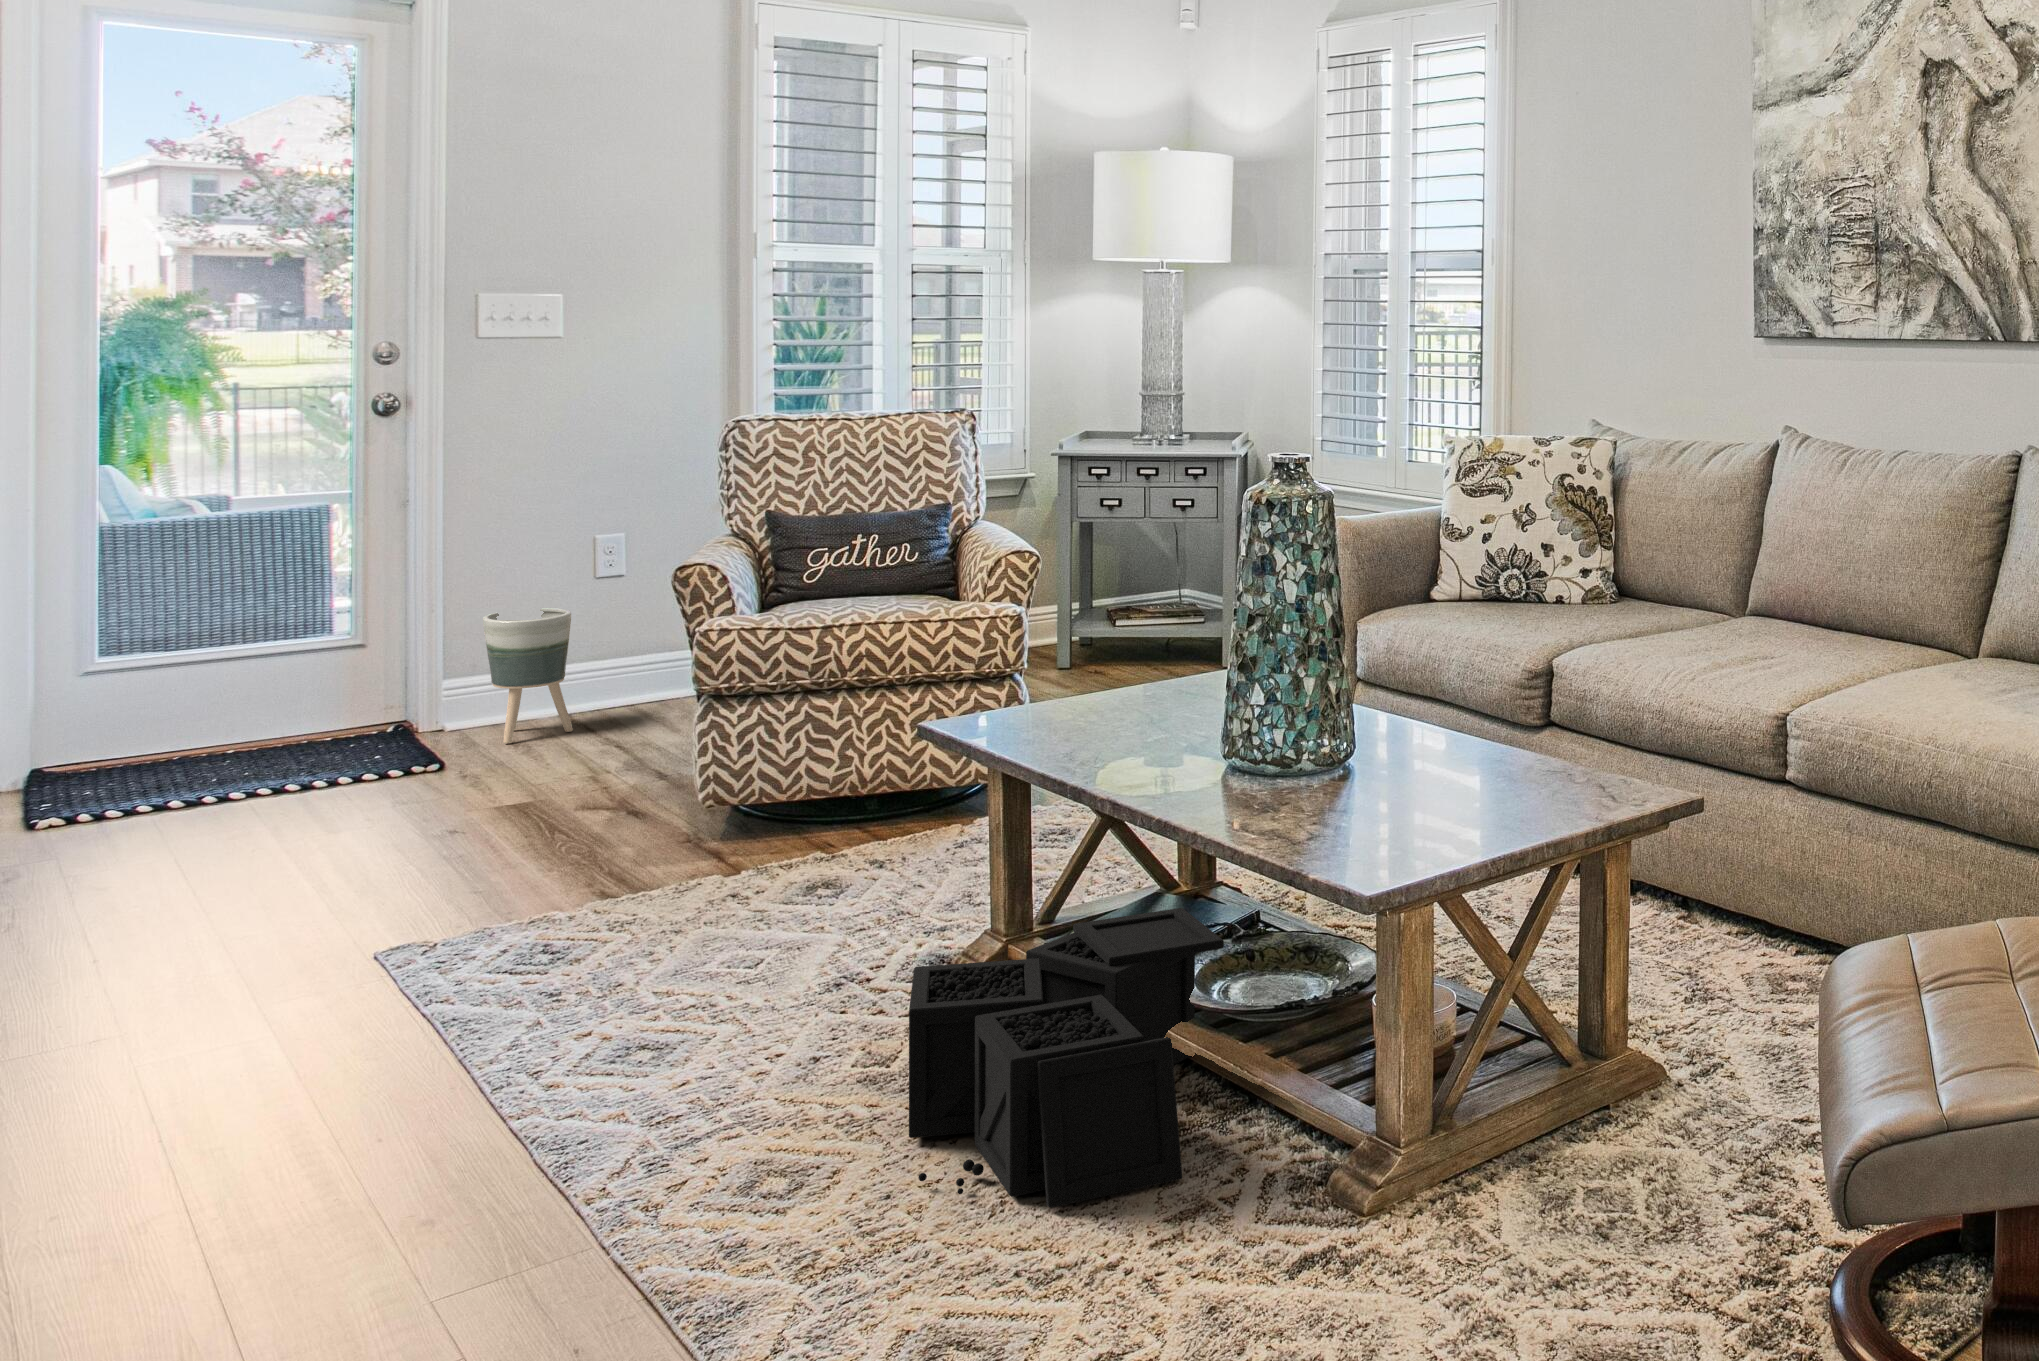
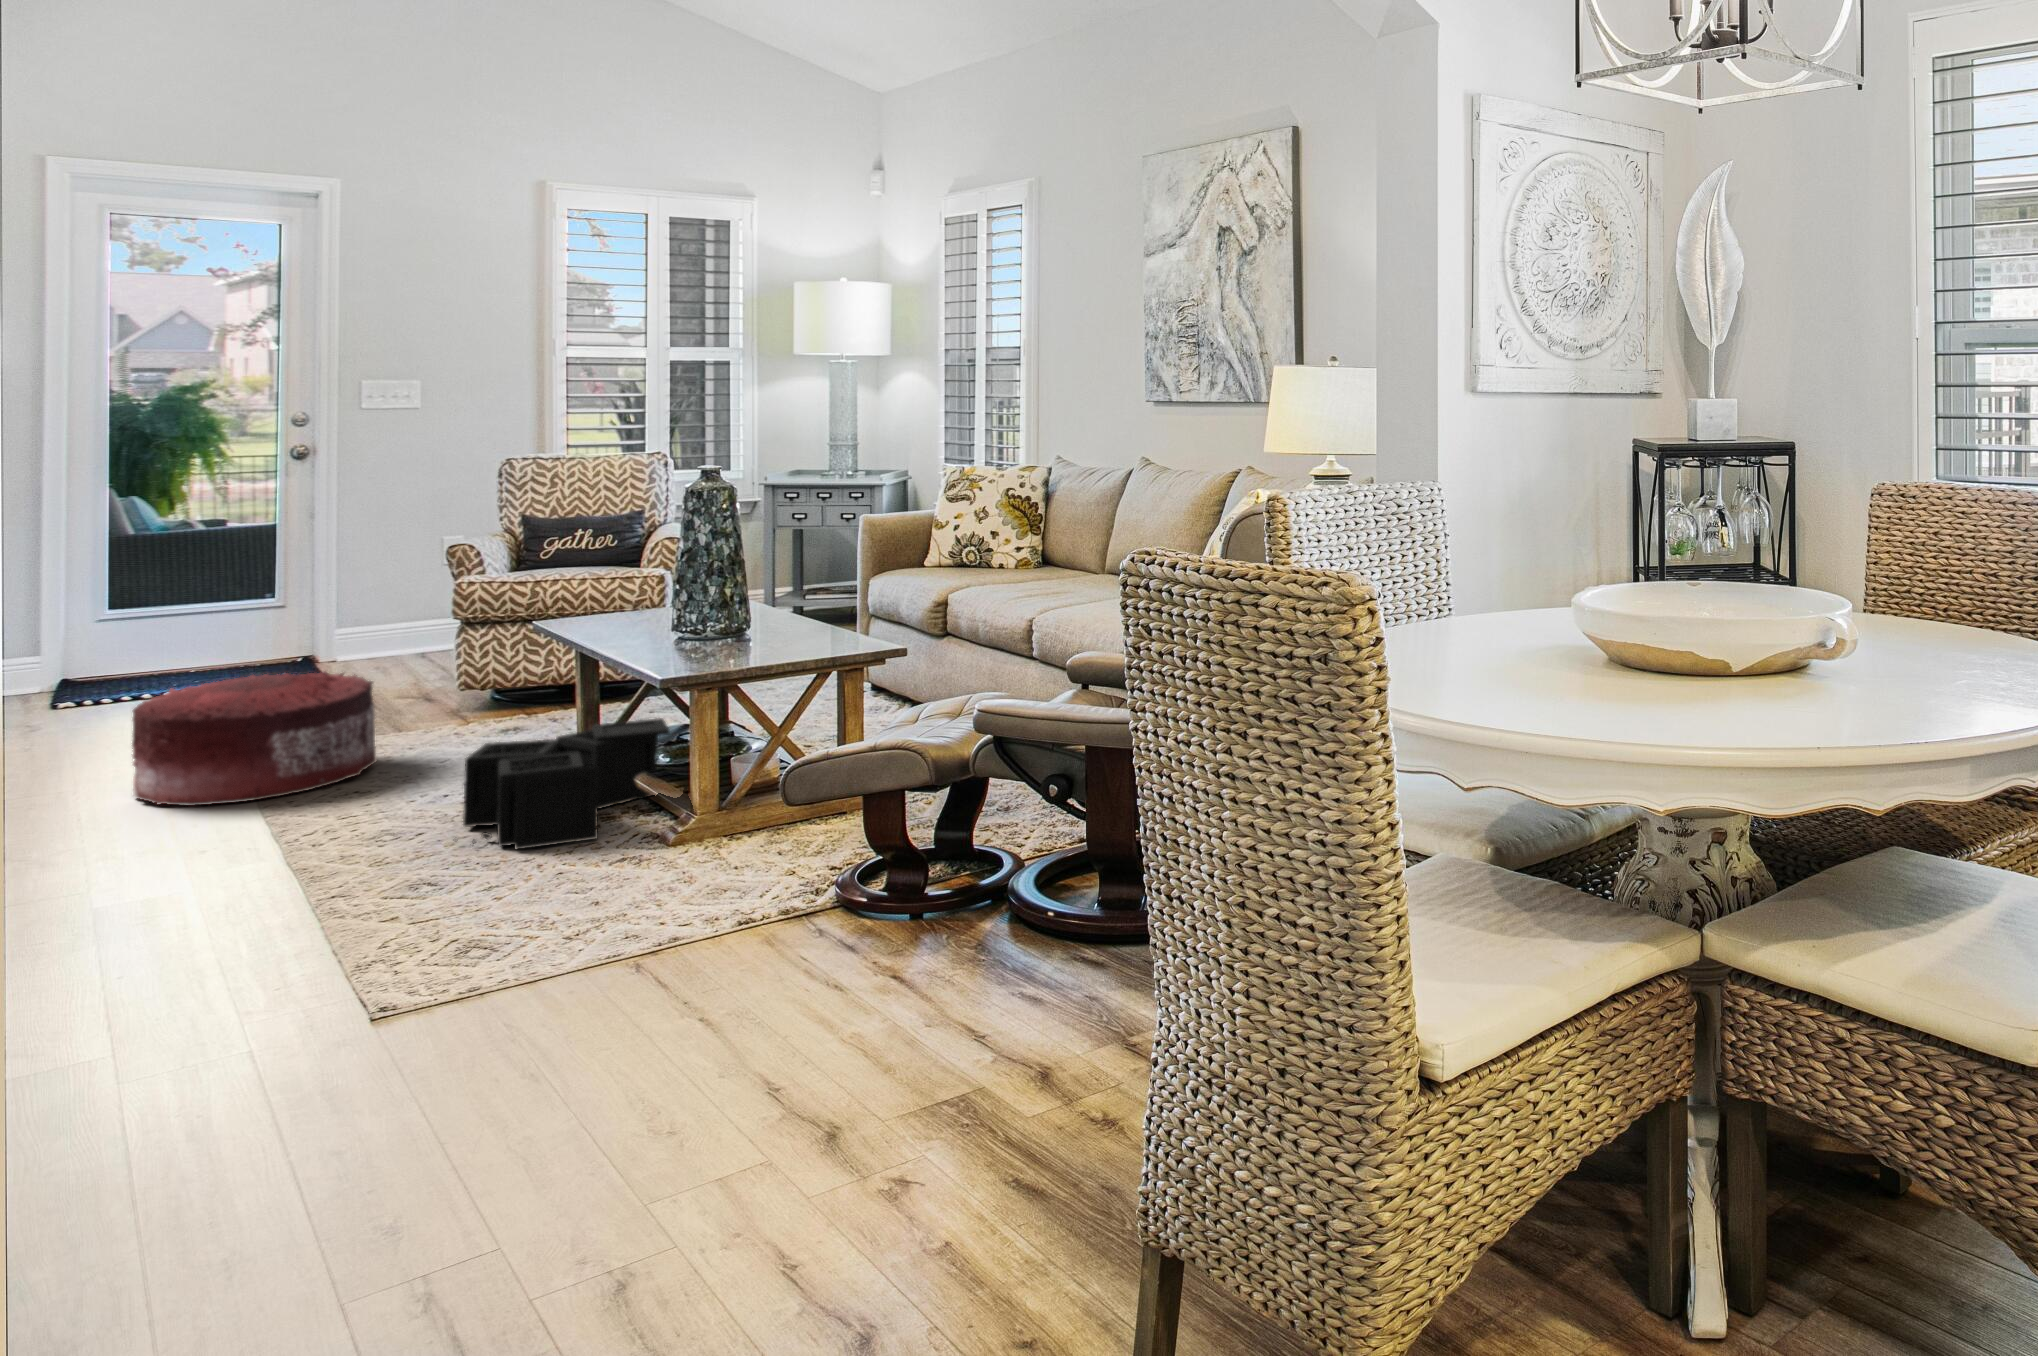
planter: present [483,608,573,743] -> none [350,581,413,666]
pouf: none [273,798,655,1060] -> present [132,672,377,806]

